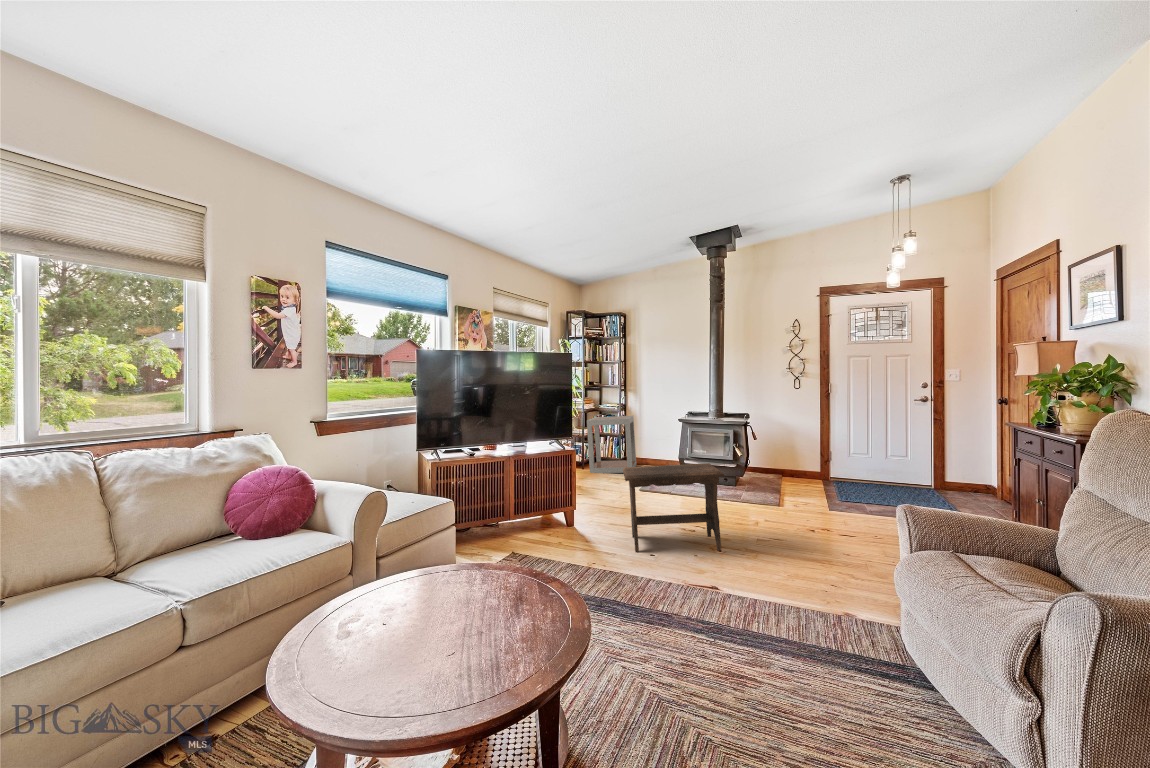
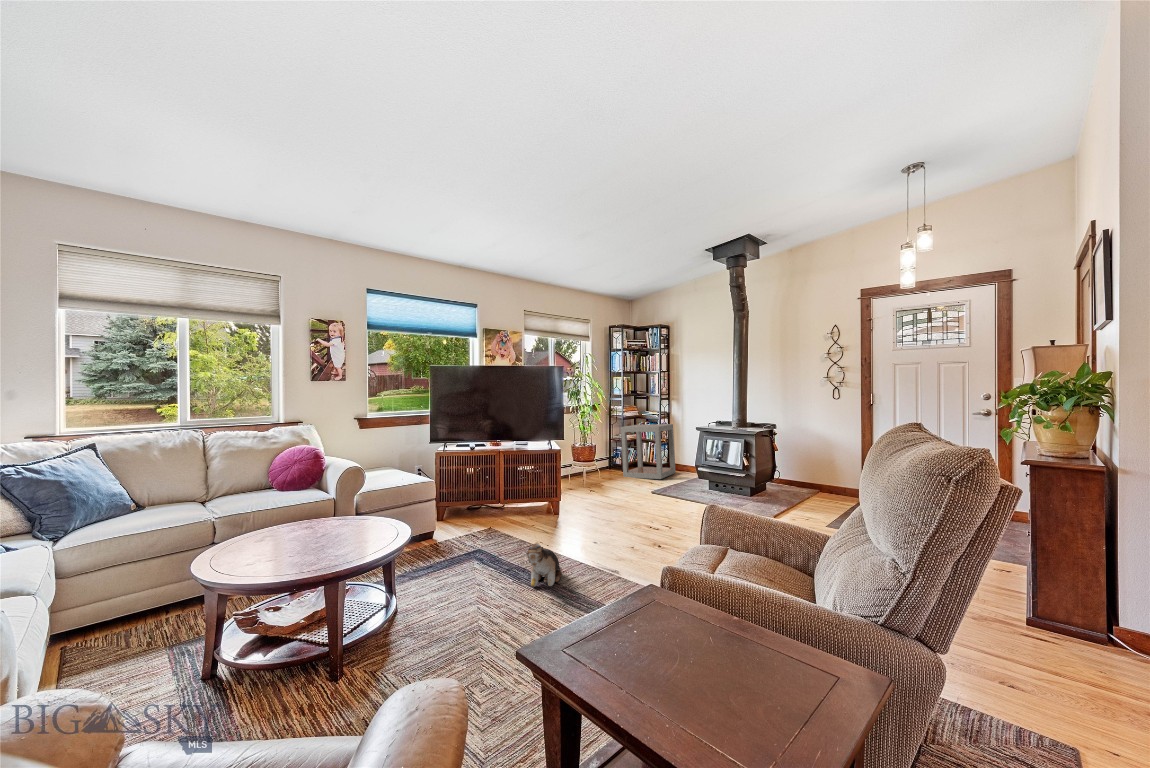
footstool: present [623,463,724,552] -> none [572,468,664,548]
plush toy: none [642,568,678,622] -> present [524,543,562,587]

